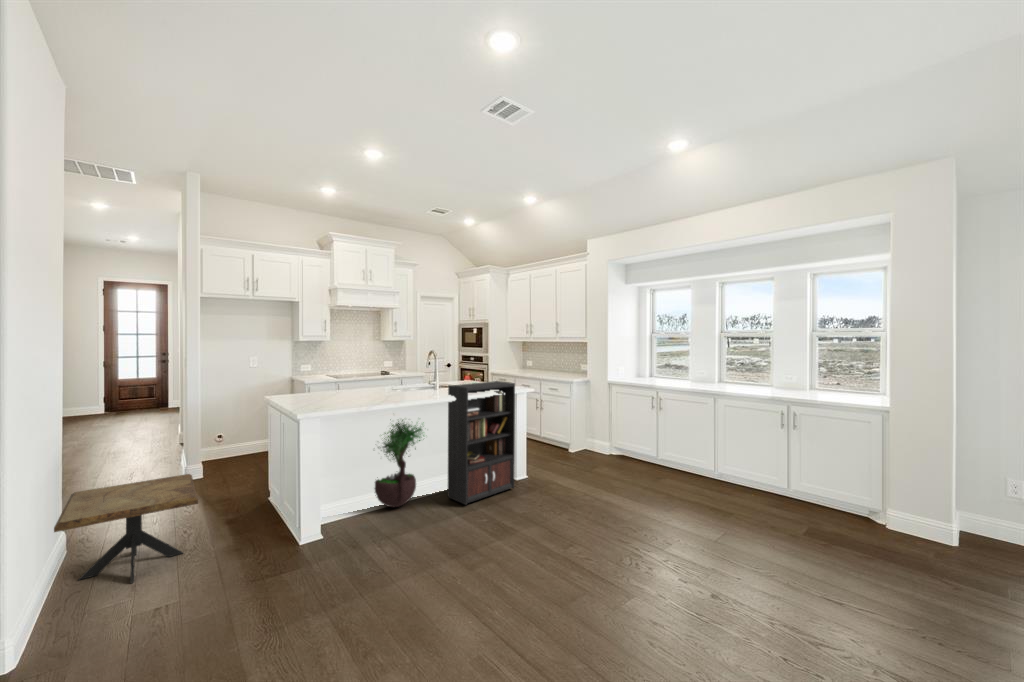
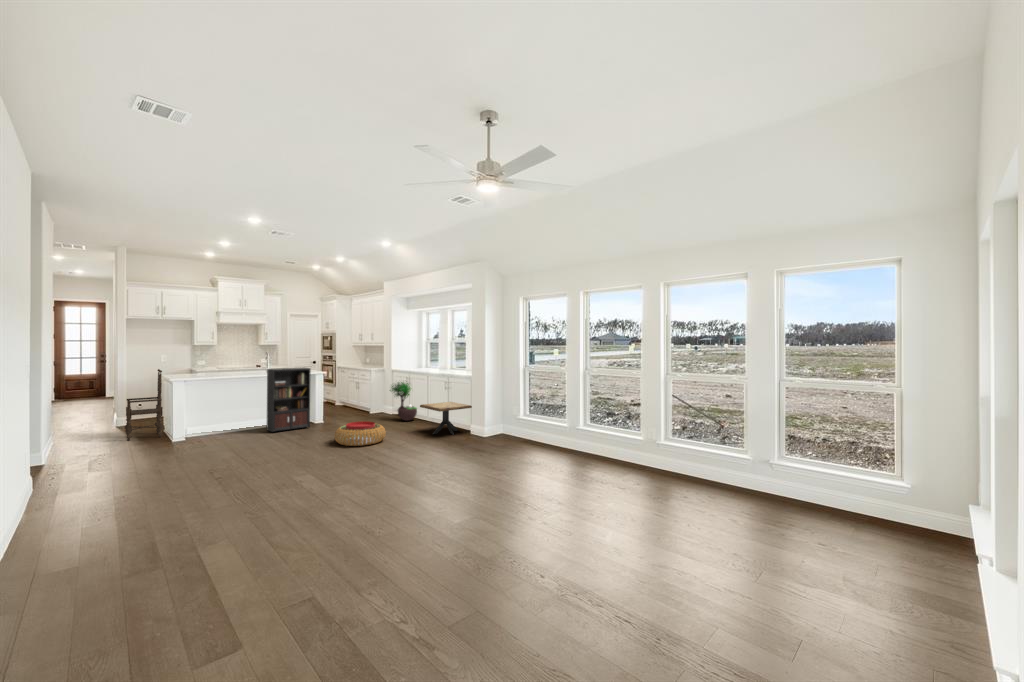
armchair: none [206,385,275,529] -> present [125,369,163,441]
potted tree: present [375,420,424,507] -> present [390,382,417,421]
side table: present [54,474,198,583] -> present [420,402,472,435]
pouf: none [623,498,733,567] -> present [335,421,386,446]

